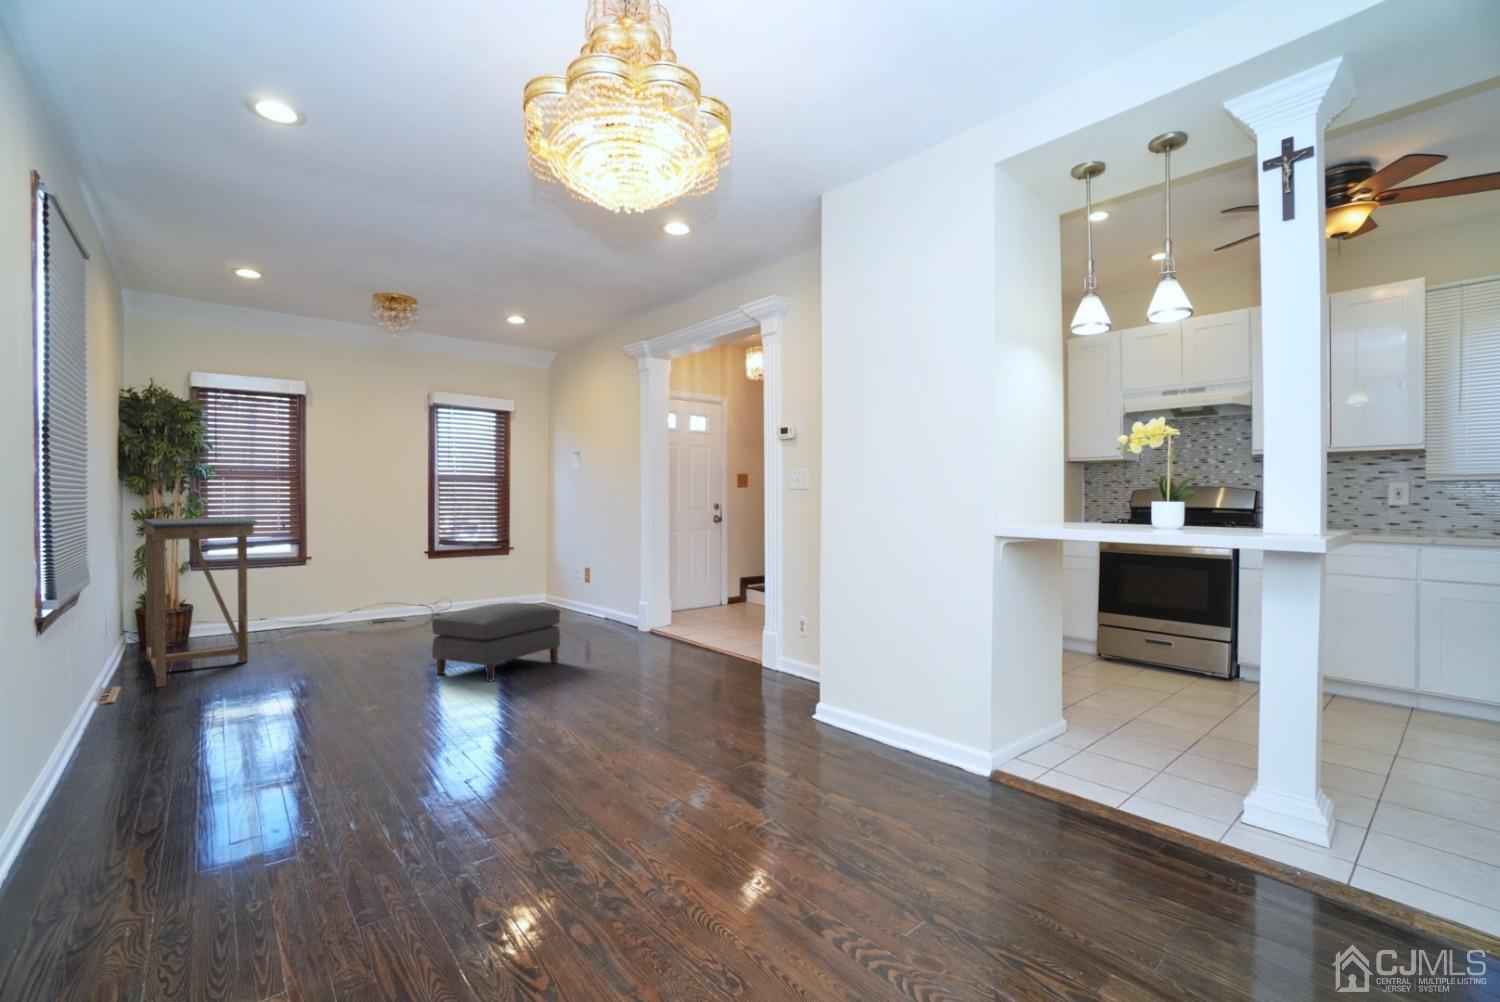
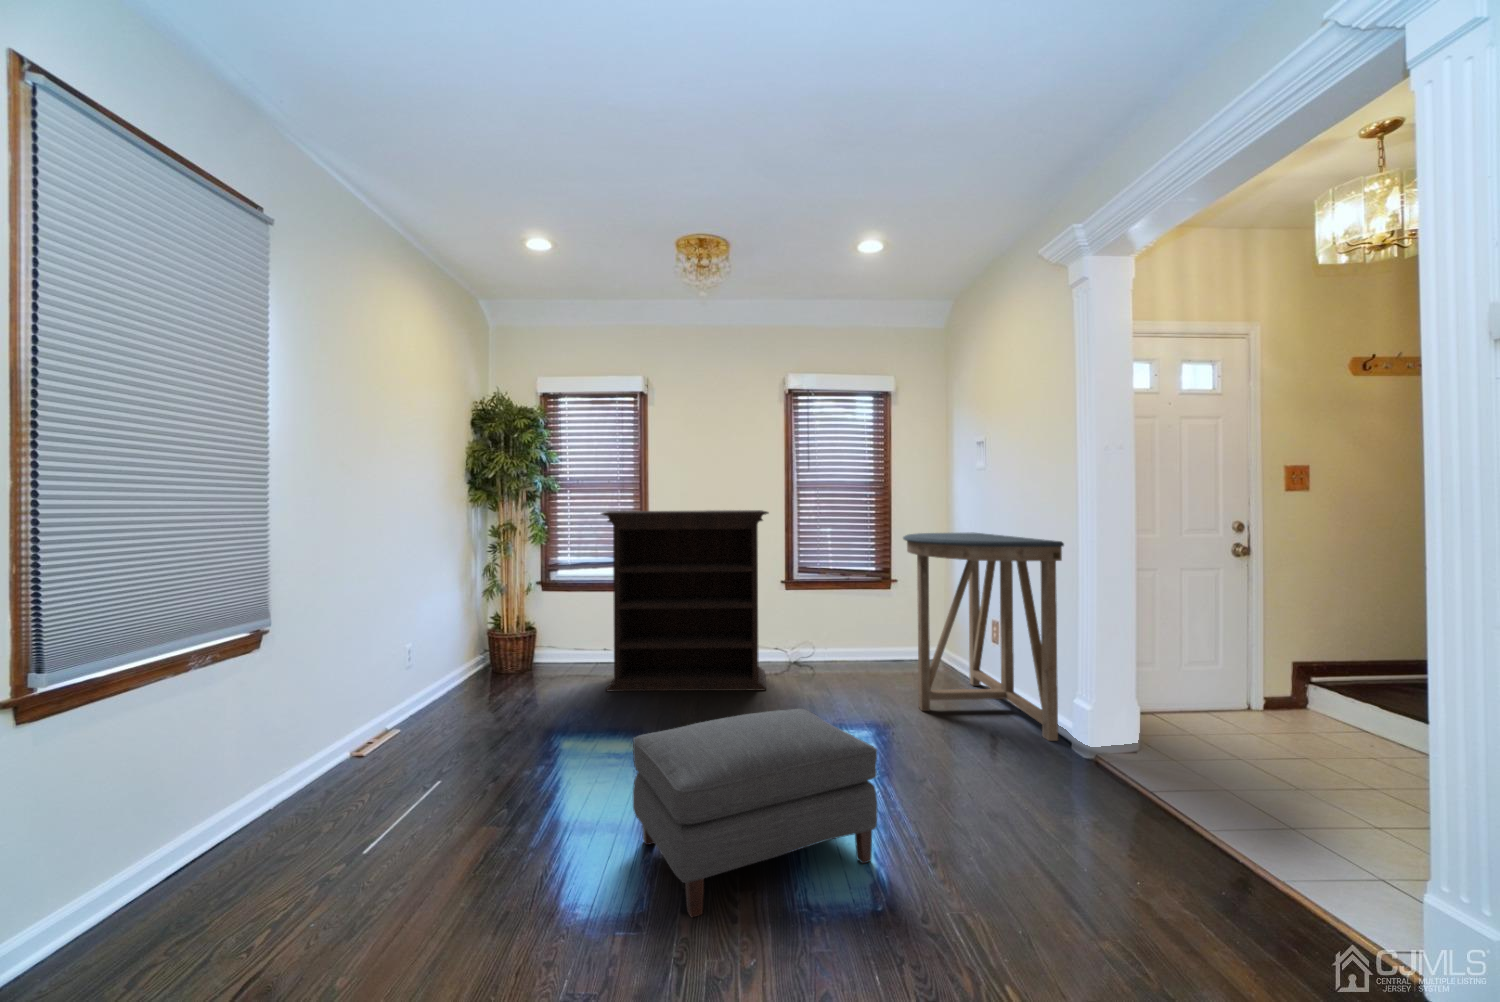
bookshelf: none [288,497,437,642] -> present [601,510,768,691]
console table: present [143,518,257,687] -> present [903,533,1064,741]

